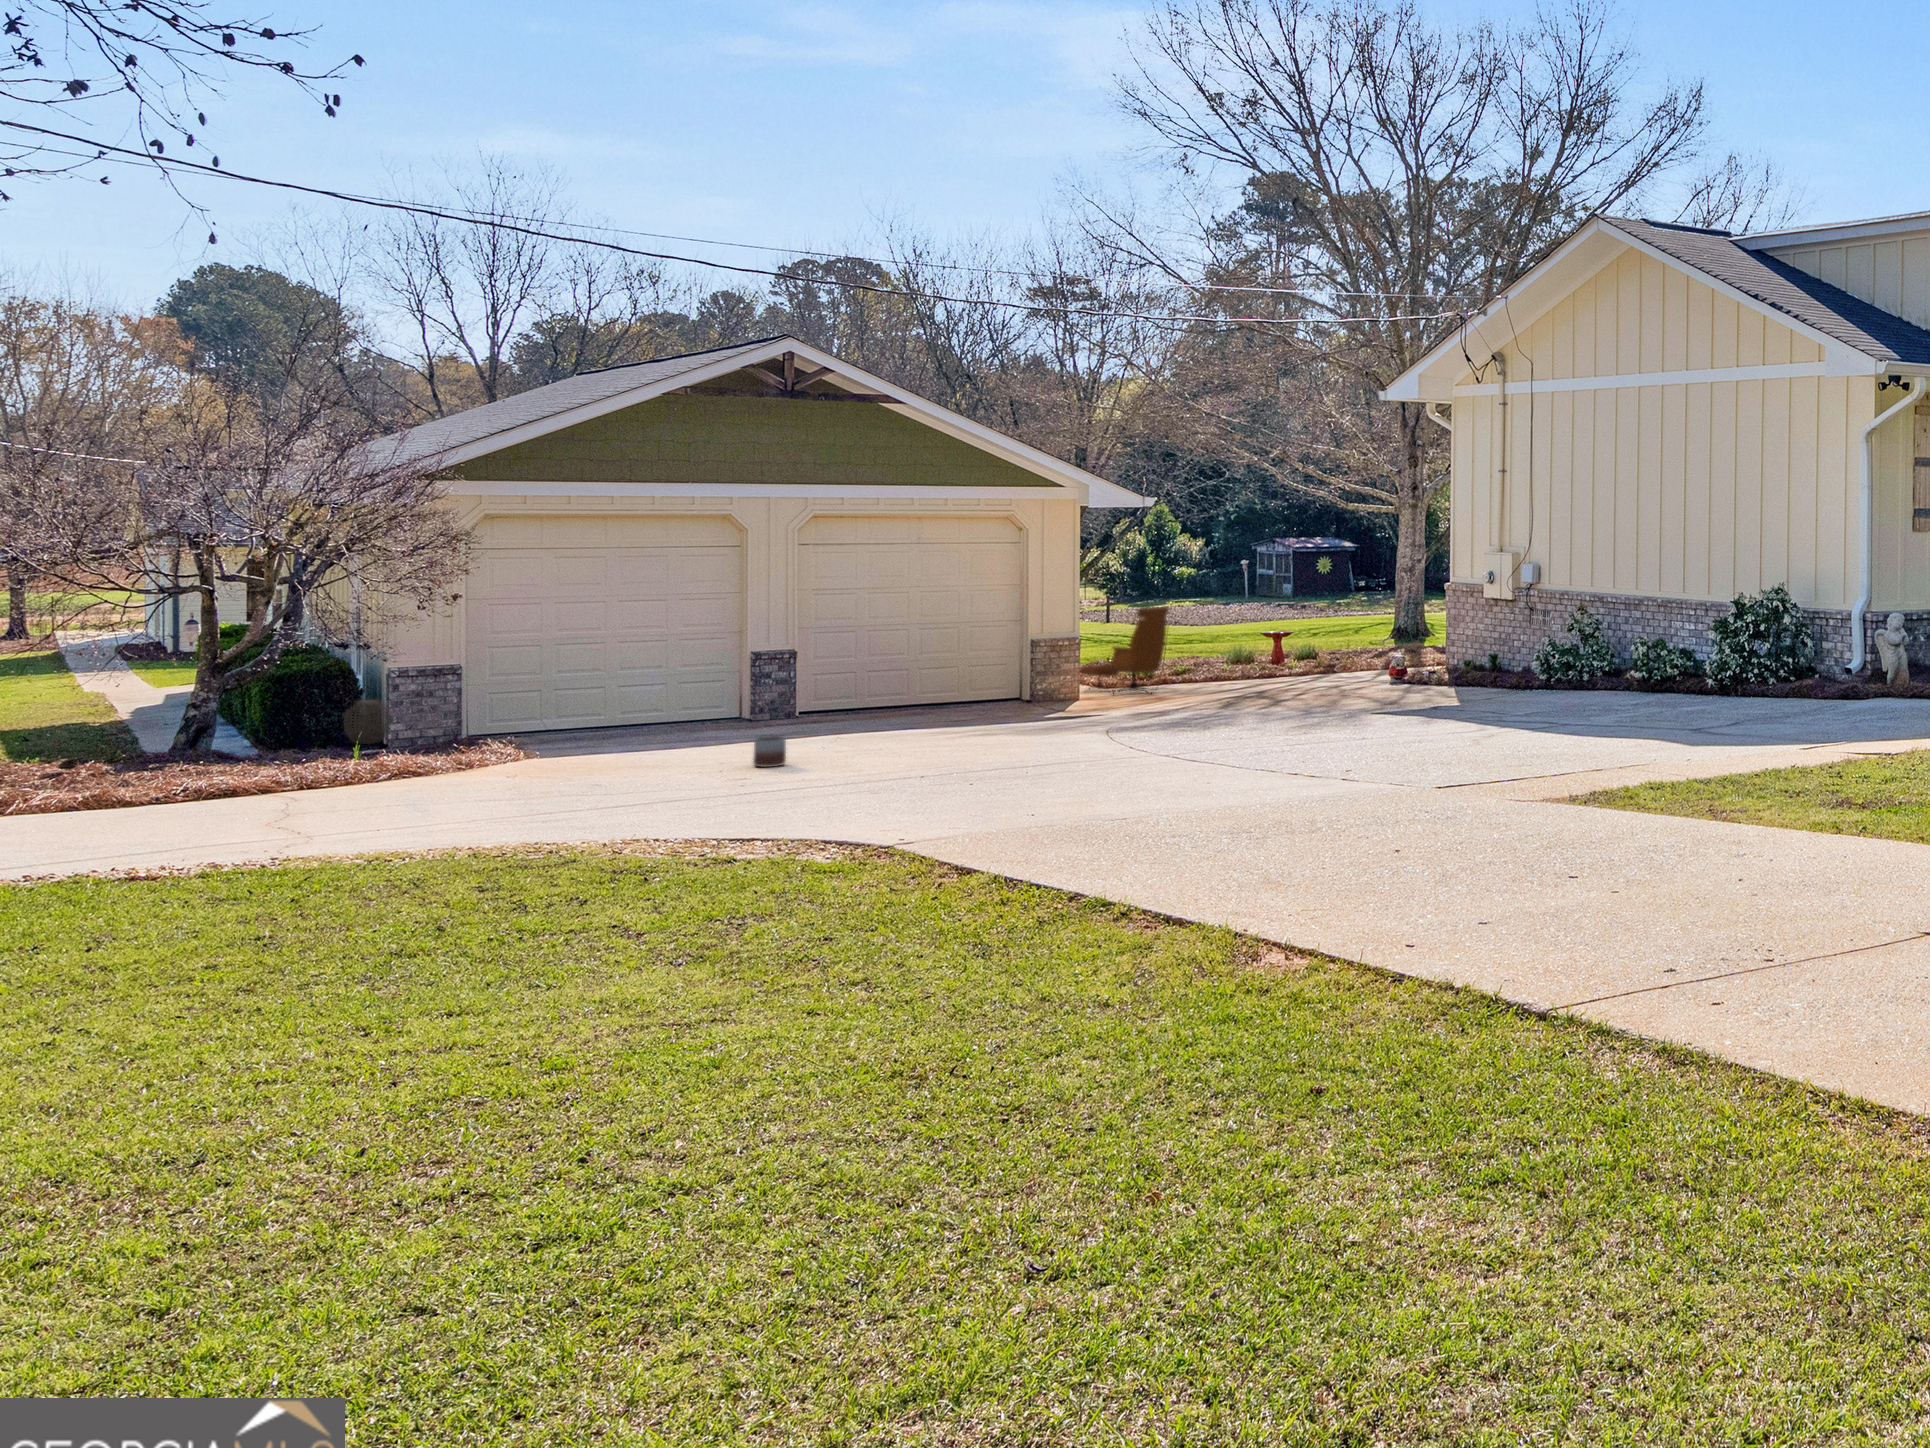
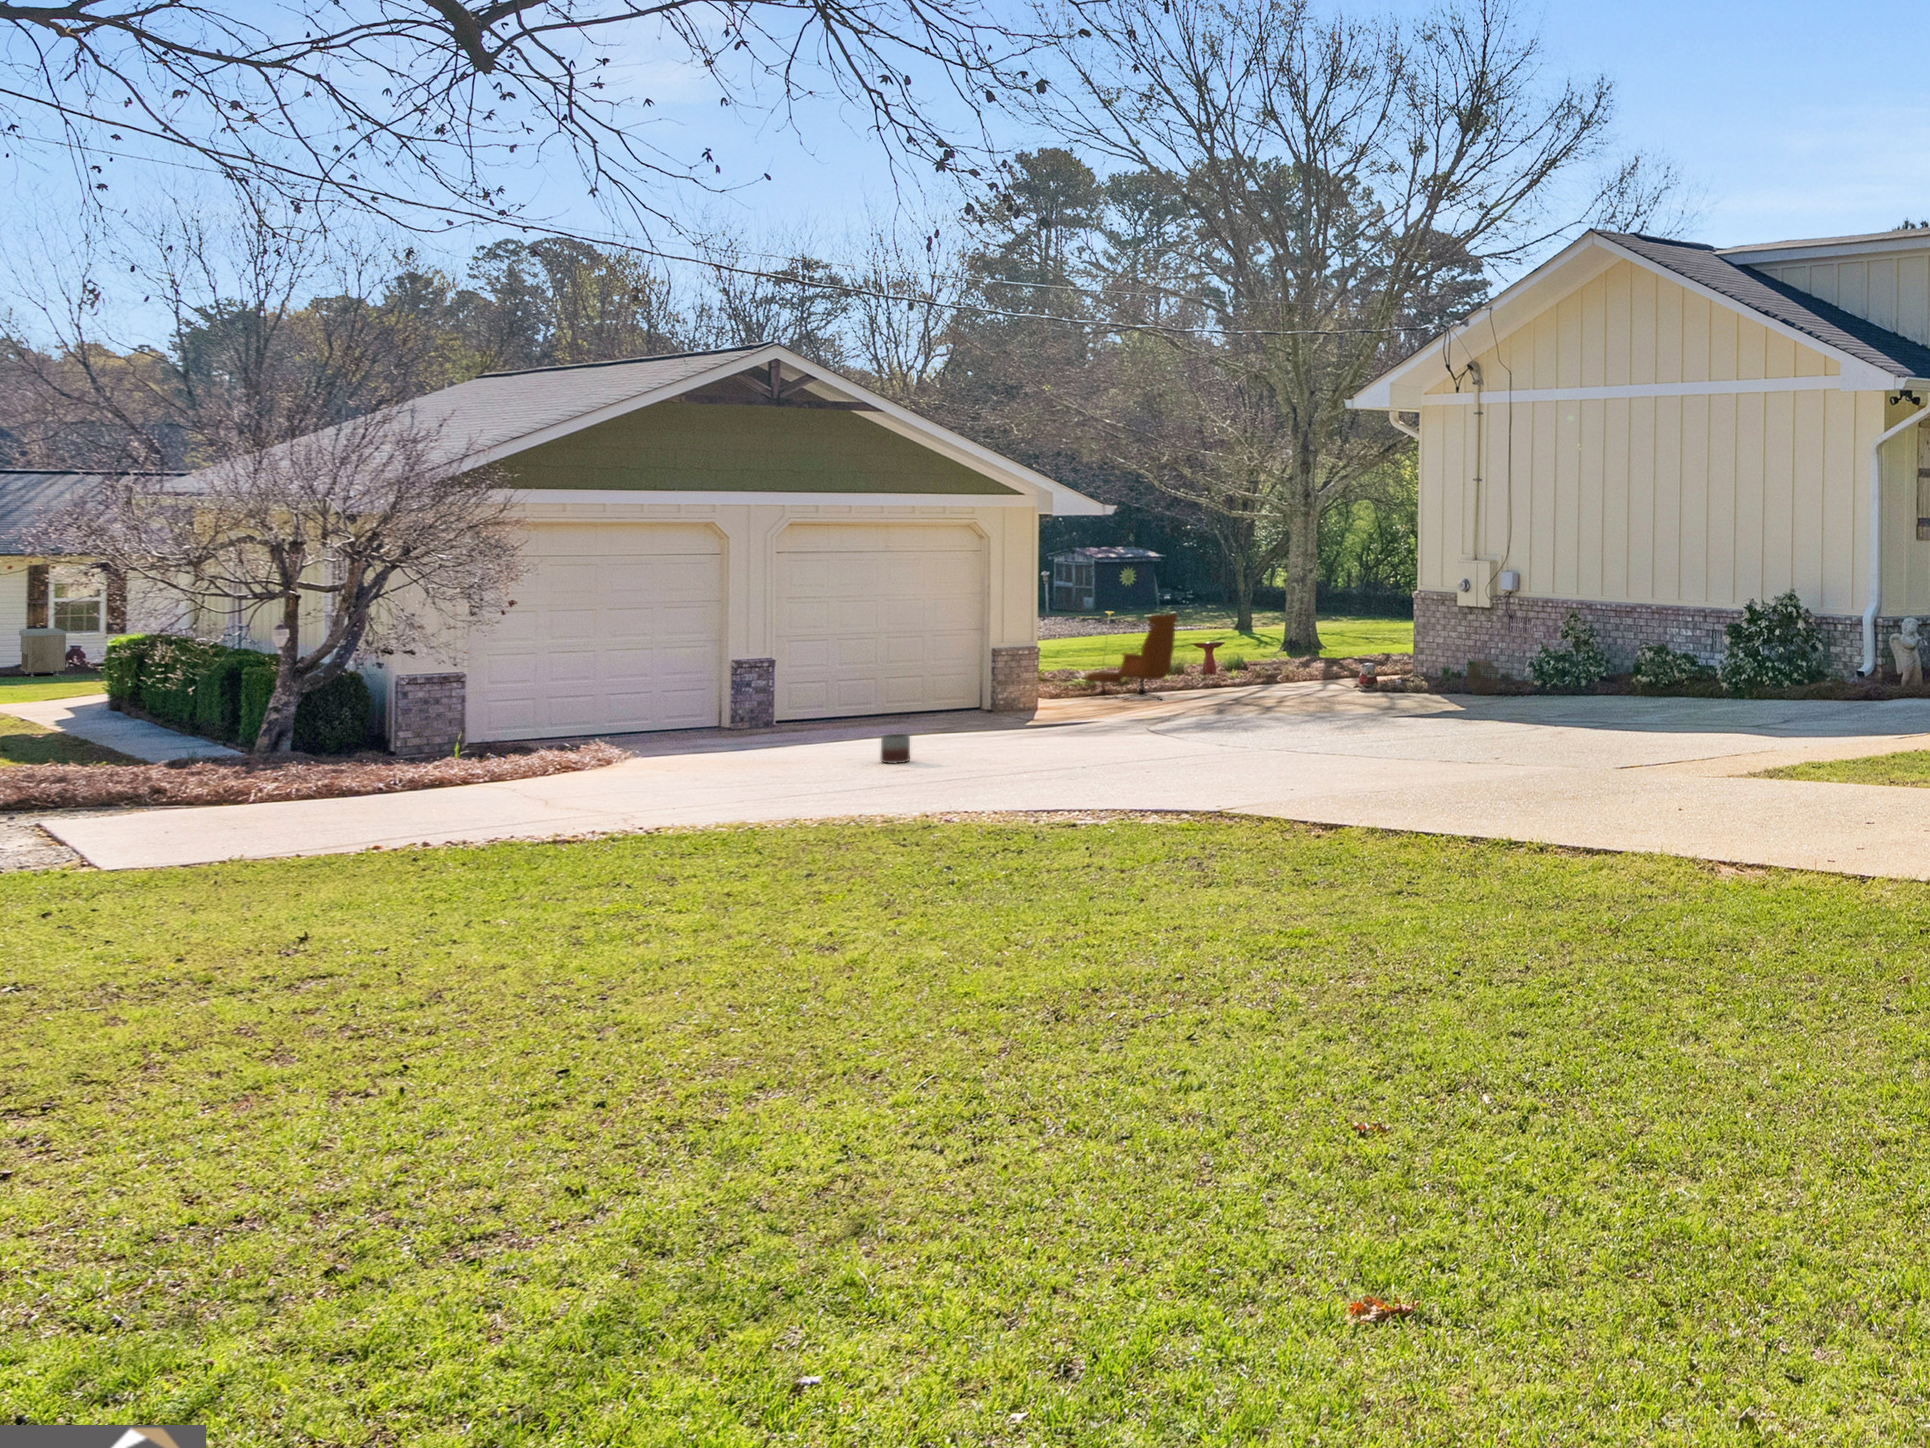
storage bench: none [142,617,183,663] -> present [19,628,66,676]
woven basket: present [344,700,391,744] -> present [1467,660,1499,695]

